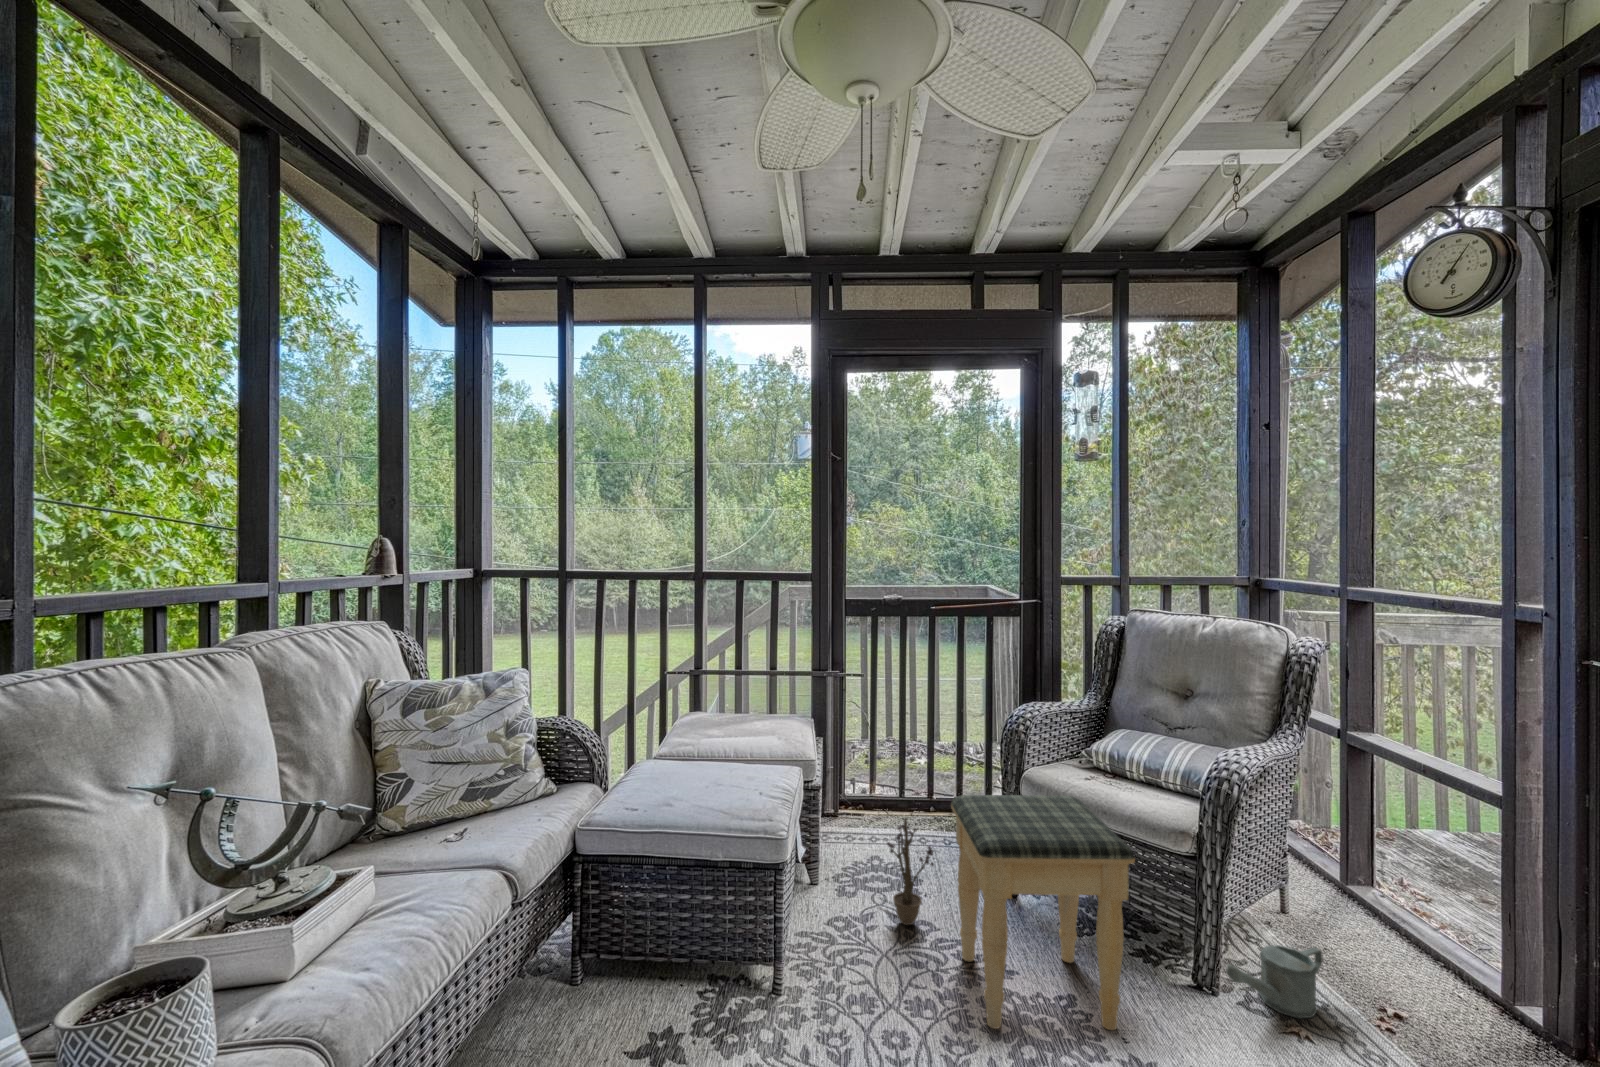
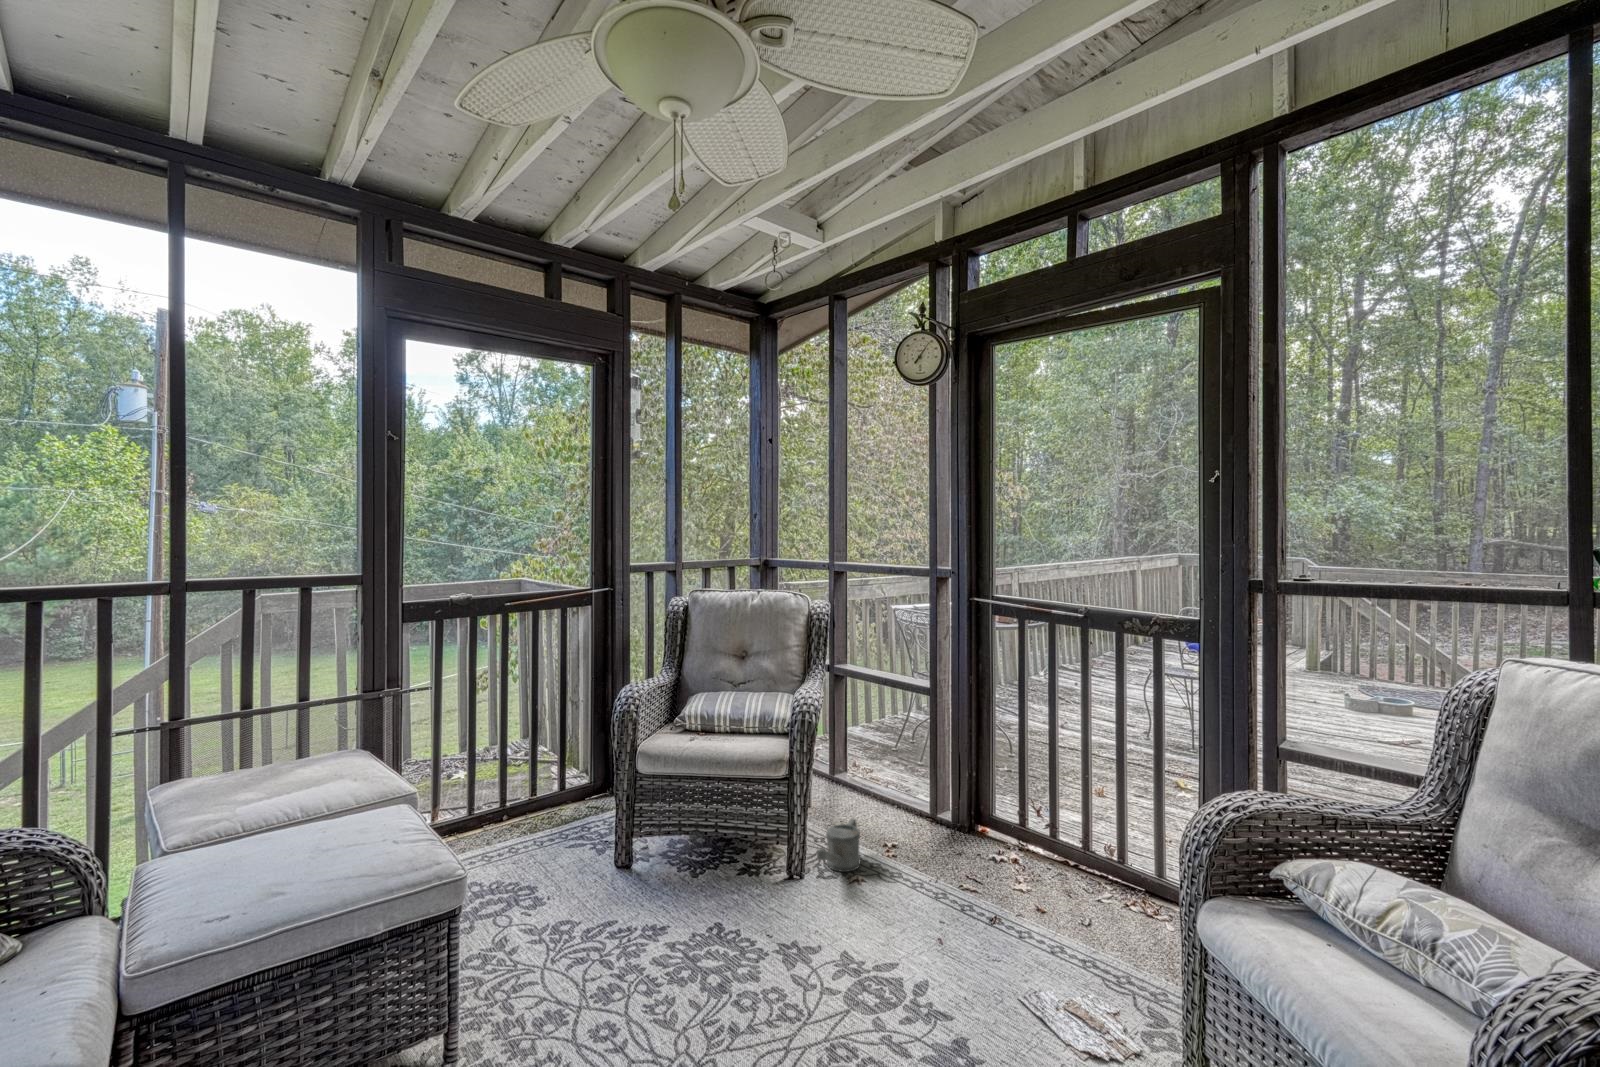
footstool: present [951,795,1135,1030] -> none [599,757,771,979]
decorative plant: present [880,818,934,925] -> none [506,824,578,933]

